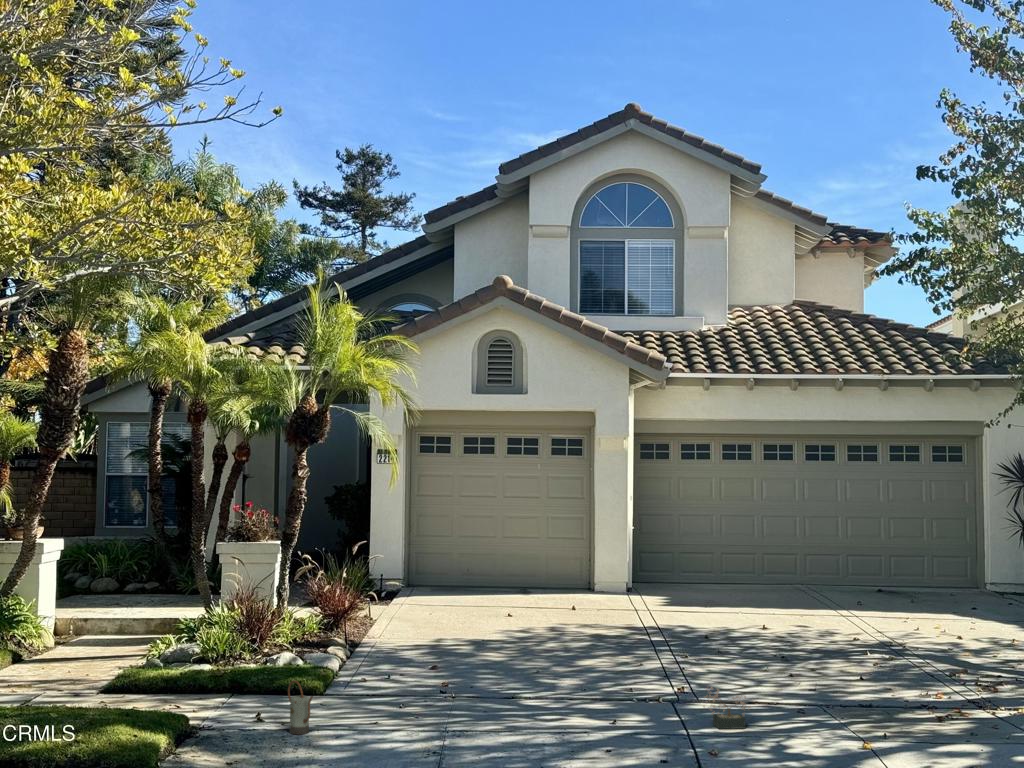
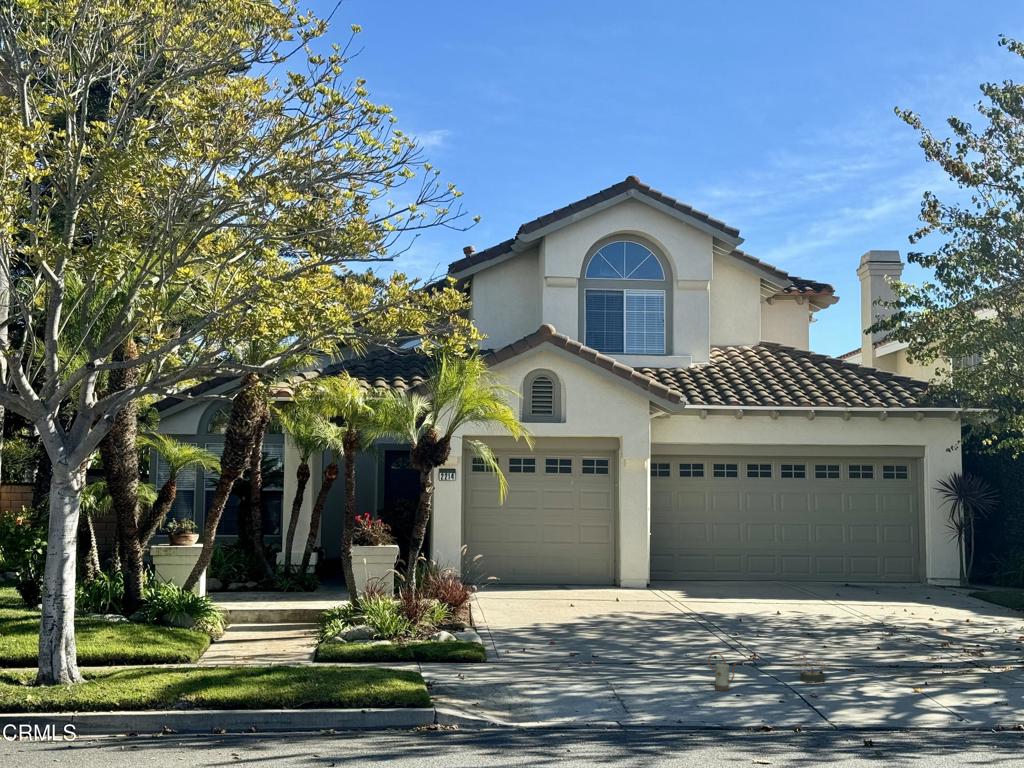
watering can: present [288,681,313,734] -> present [708,652,737,691]

